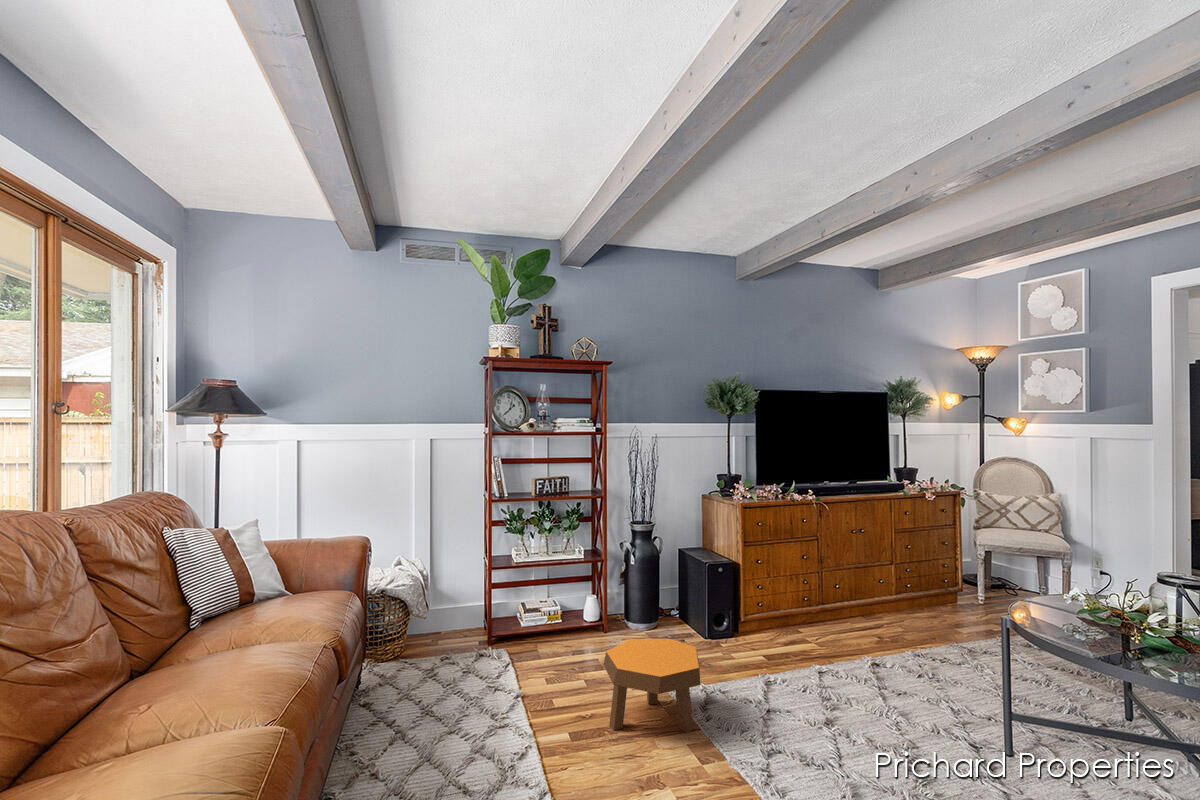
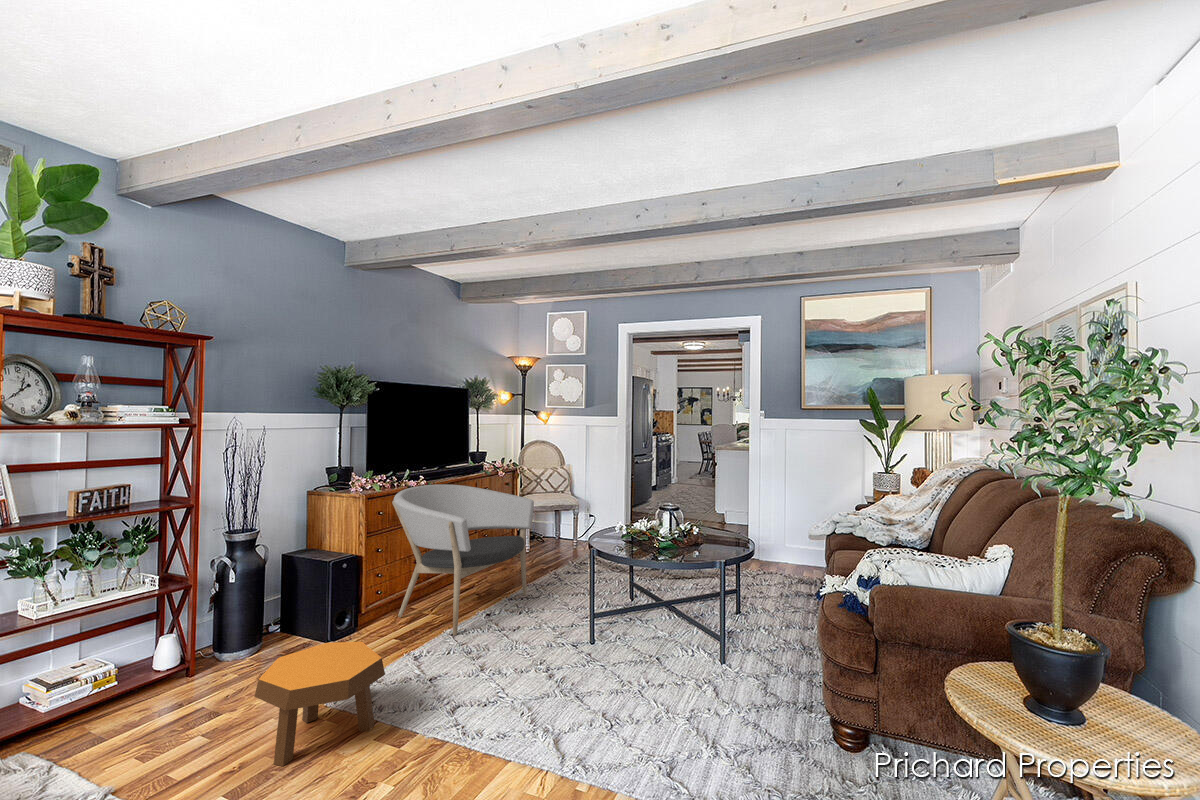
armchair: none [770,502,946,674] -> present [392,484,534,636]

